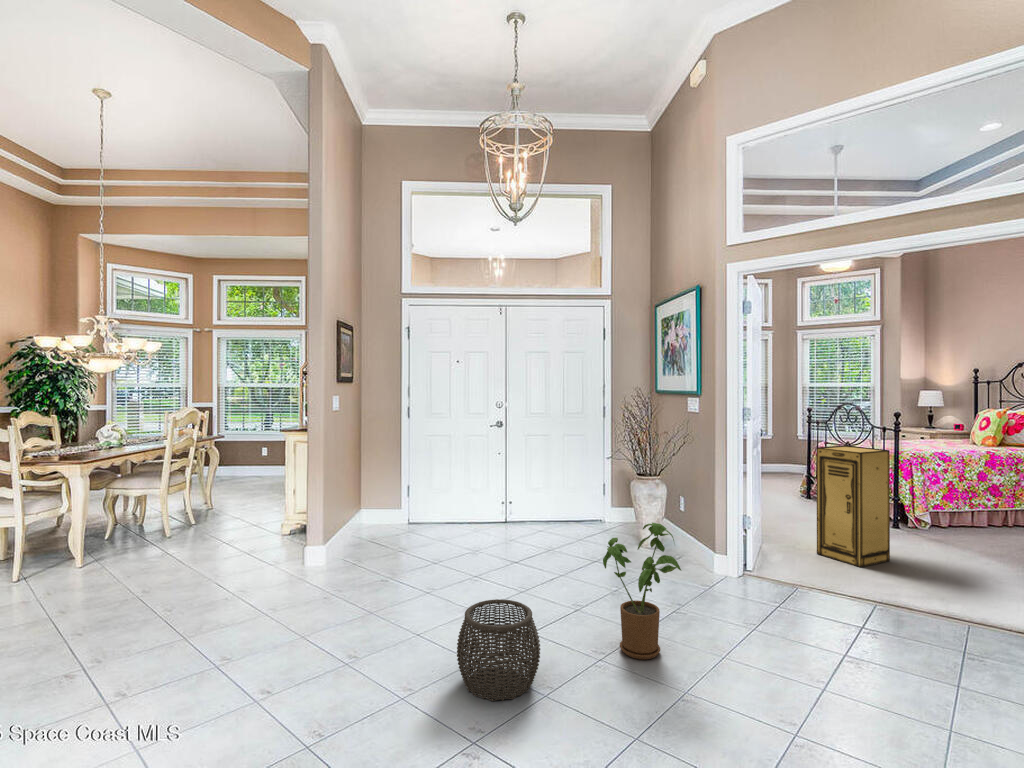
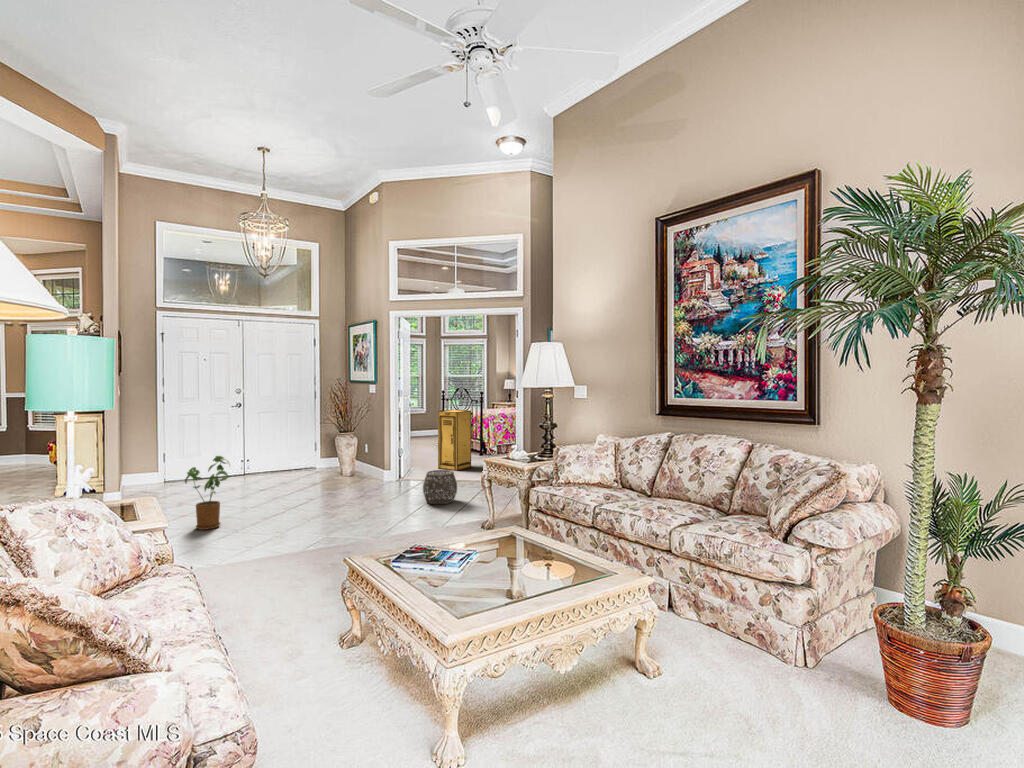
house plant: present [603,523,681,659] -> present [185,456,229,530]
woven basket: present [457,599,540,701] -> present [423,470,457,504]

